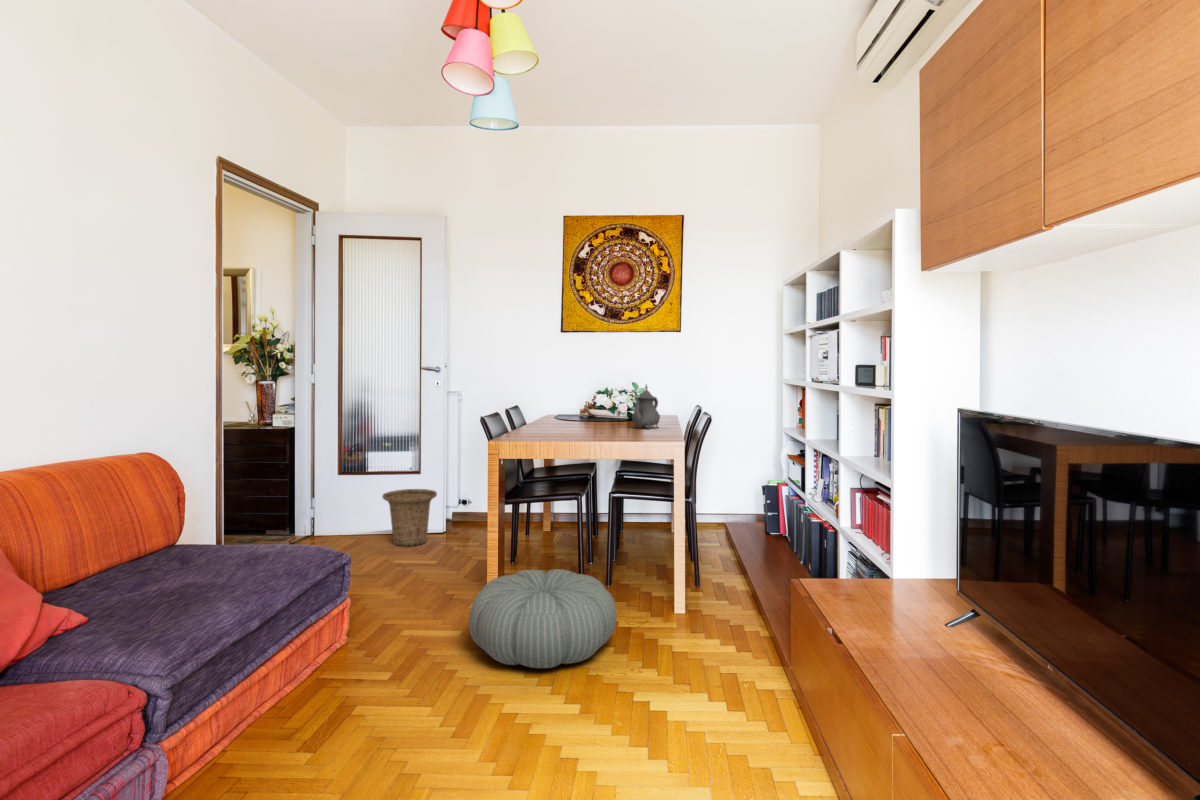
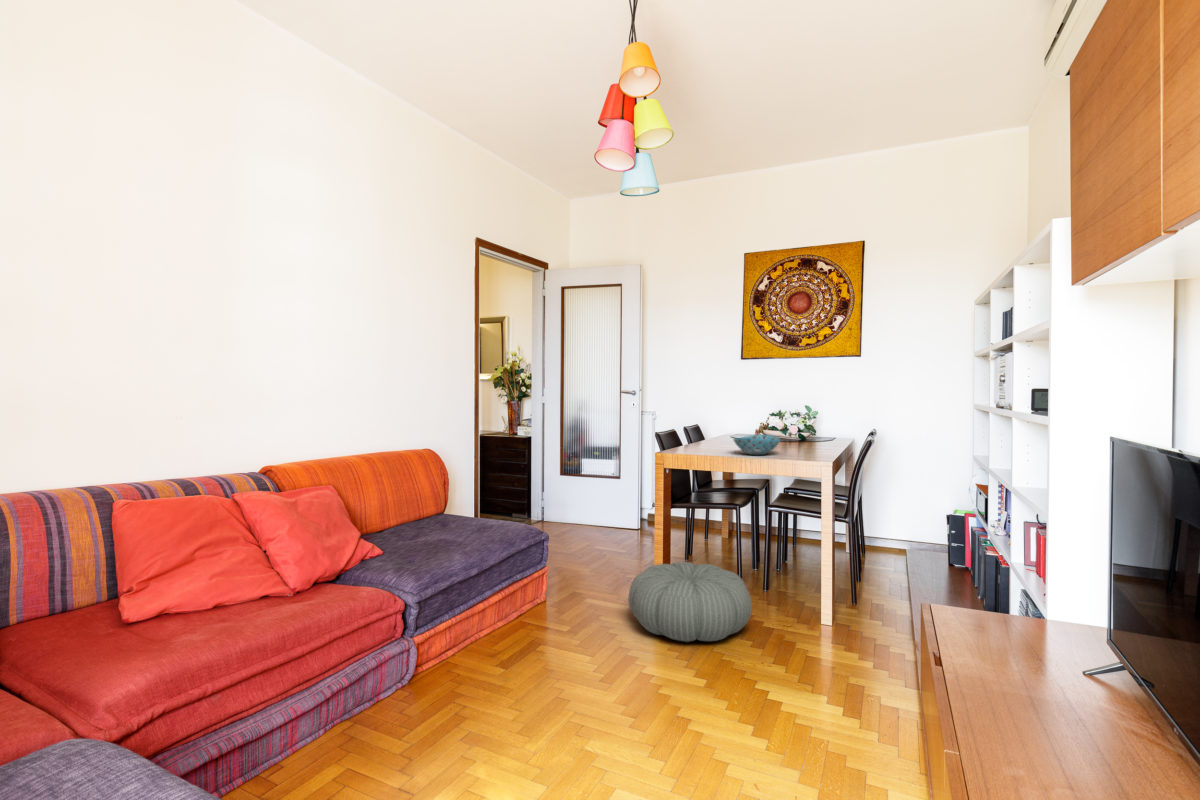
teapot: present [632,385,660,429] -> none [792,406,820,448]
bowl: none [580,416,632,439] -> present [734,435,780,455]
basket: present [383,489,437,546] -> none [590,491,633,537]

